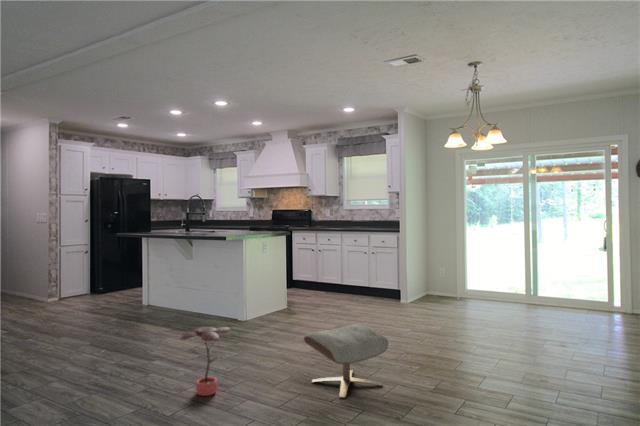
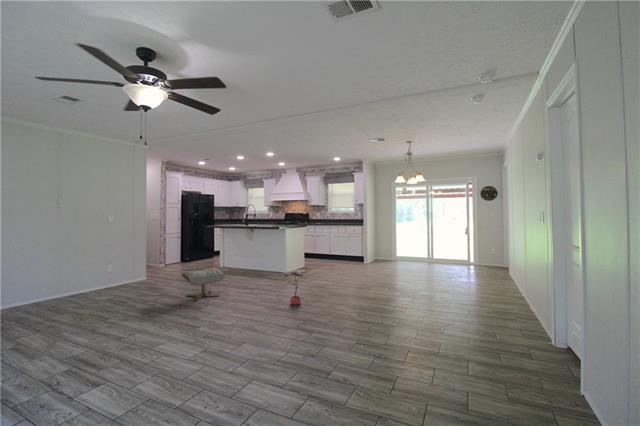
ottoman: present [304,324,388,398] -> present [182,268,224,301]

